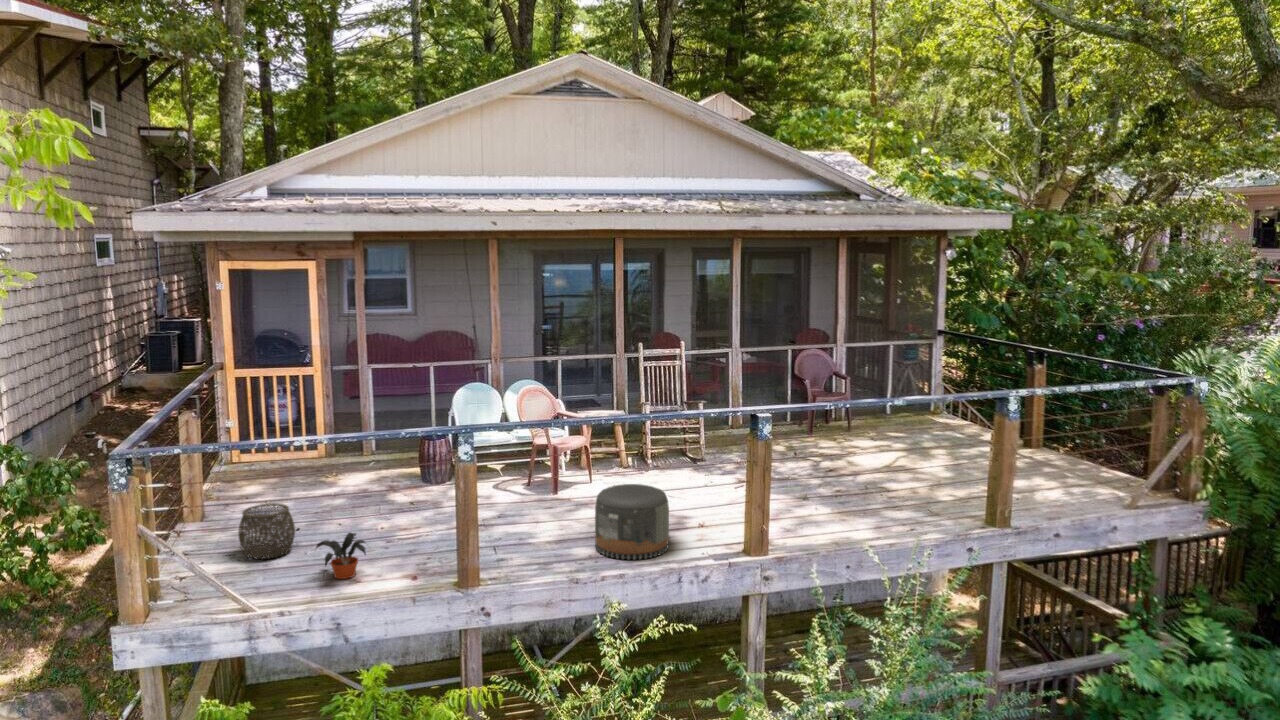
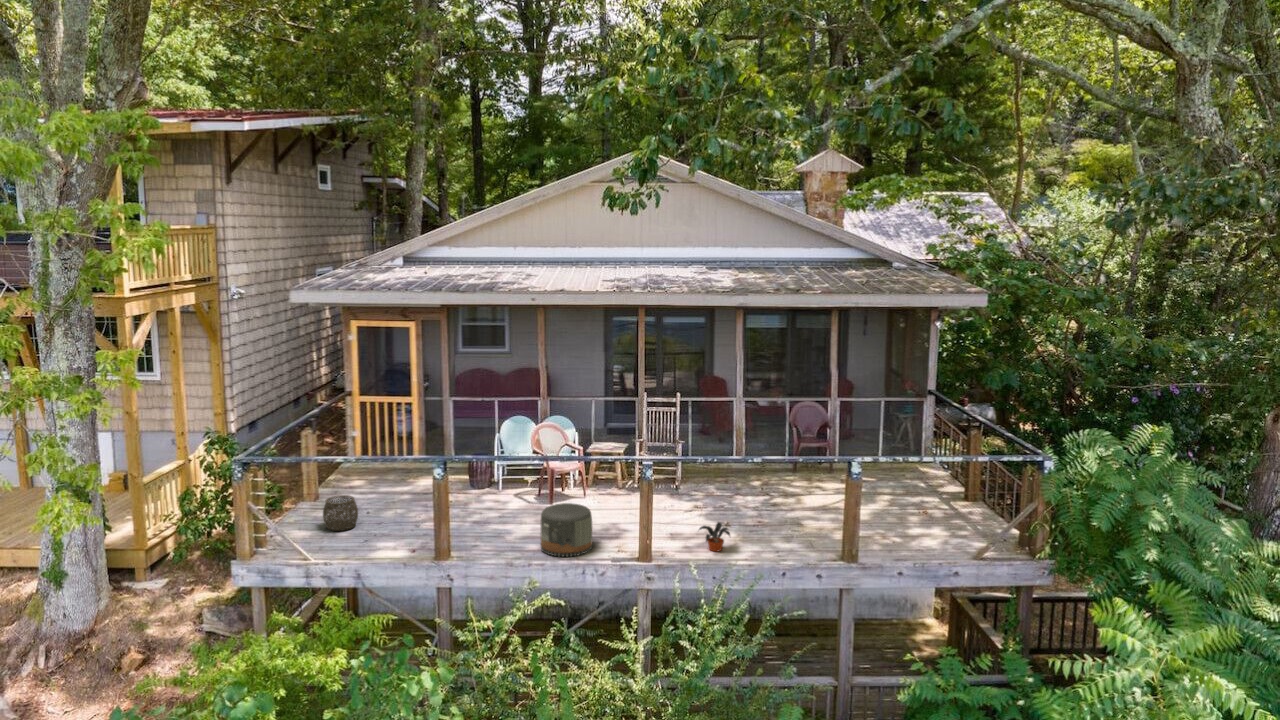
potted plant: present [316,533,366,579] -> present [699,522,730,552]

